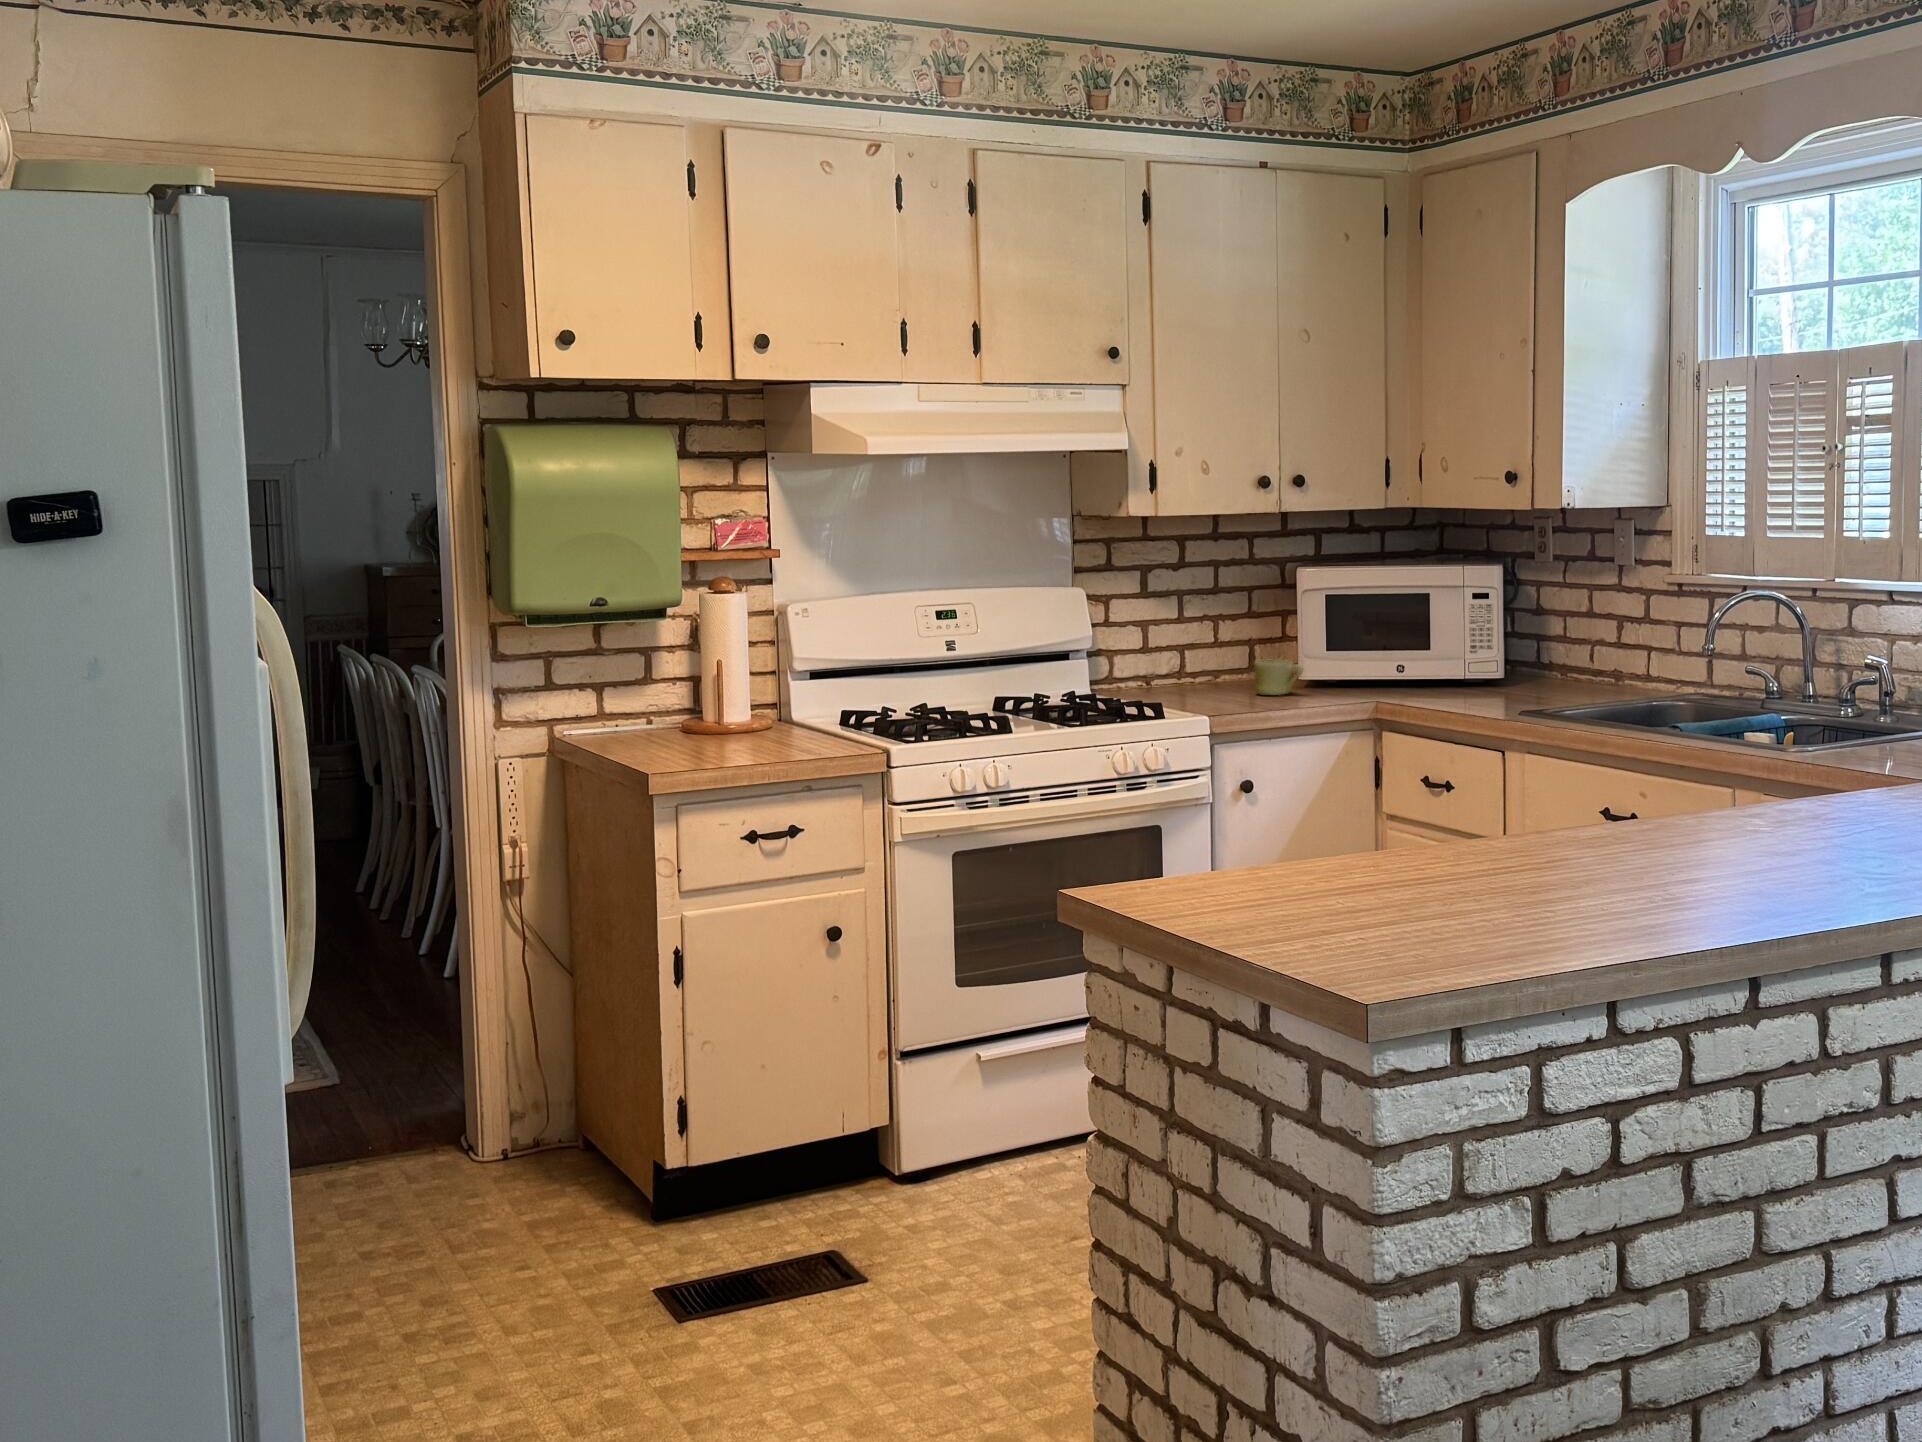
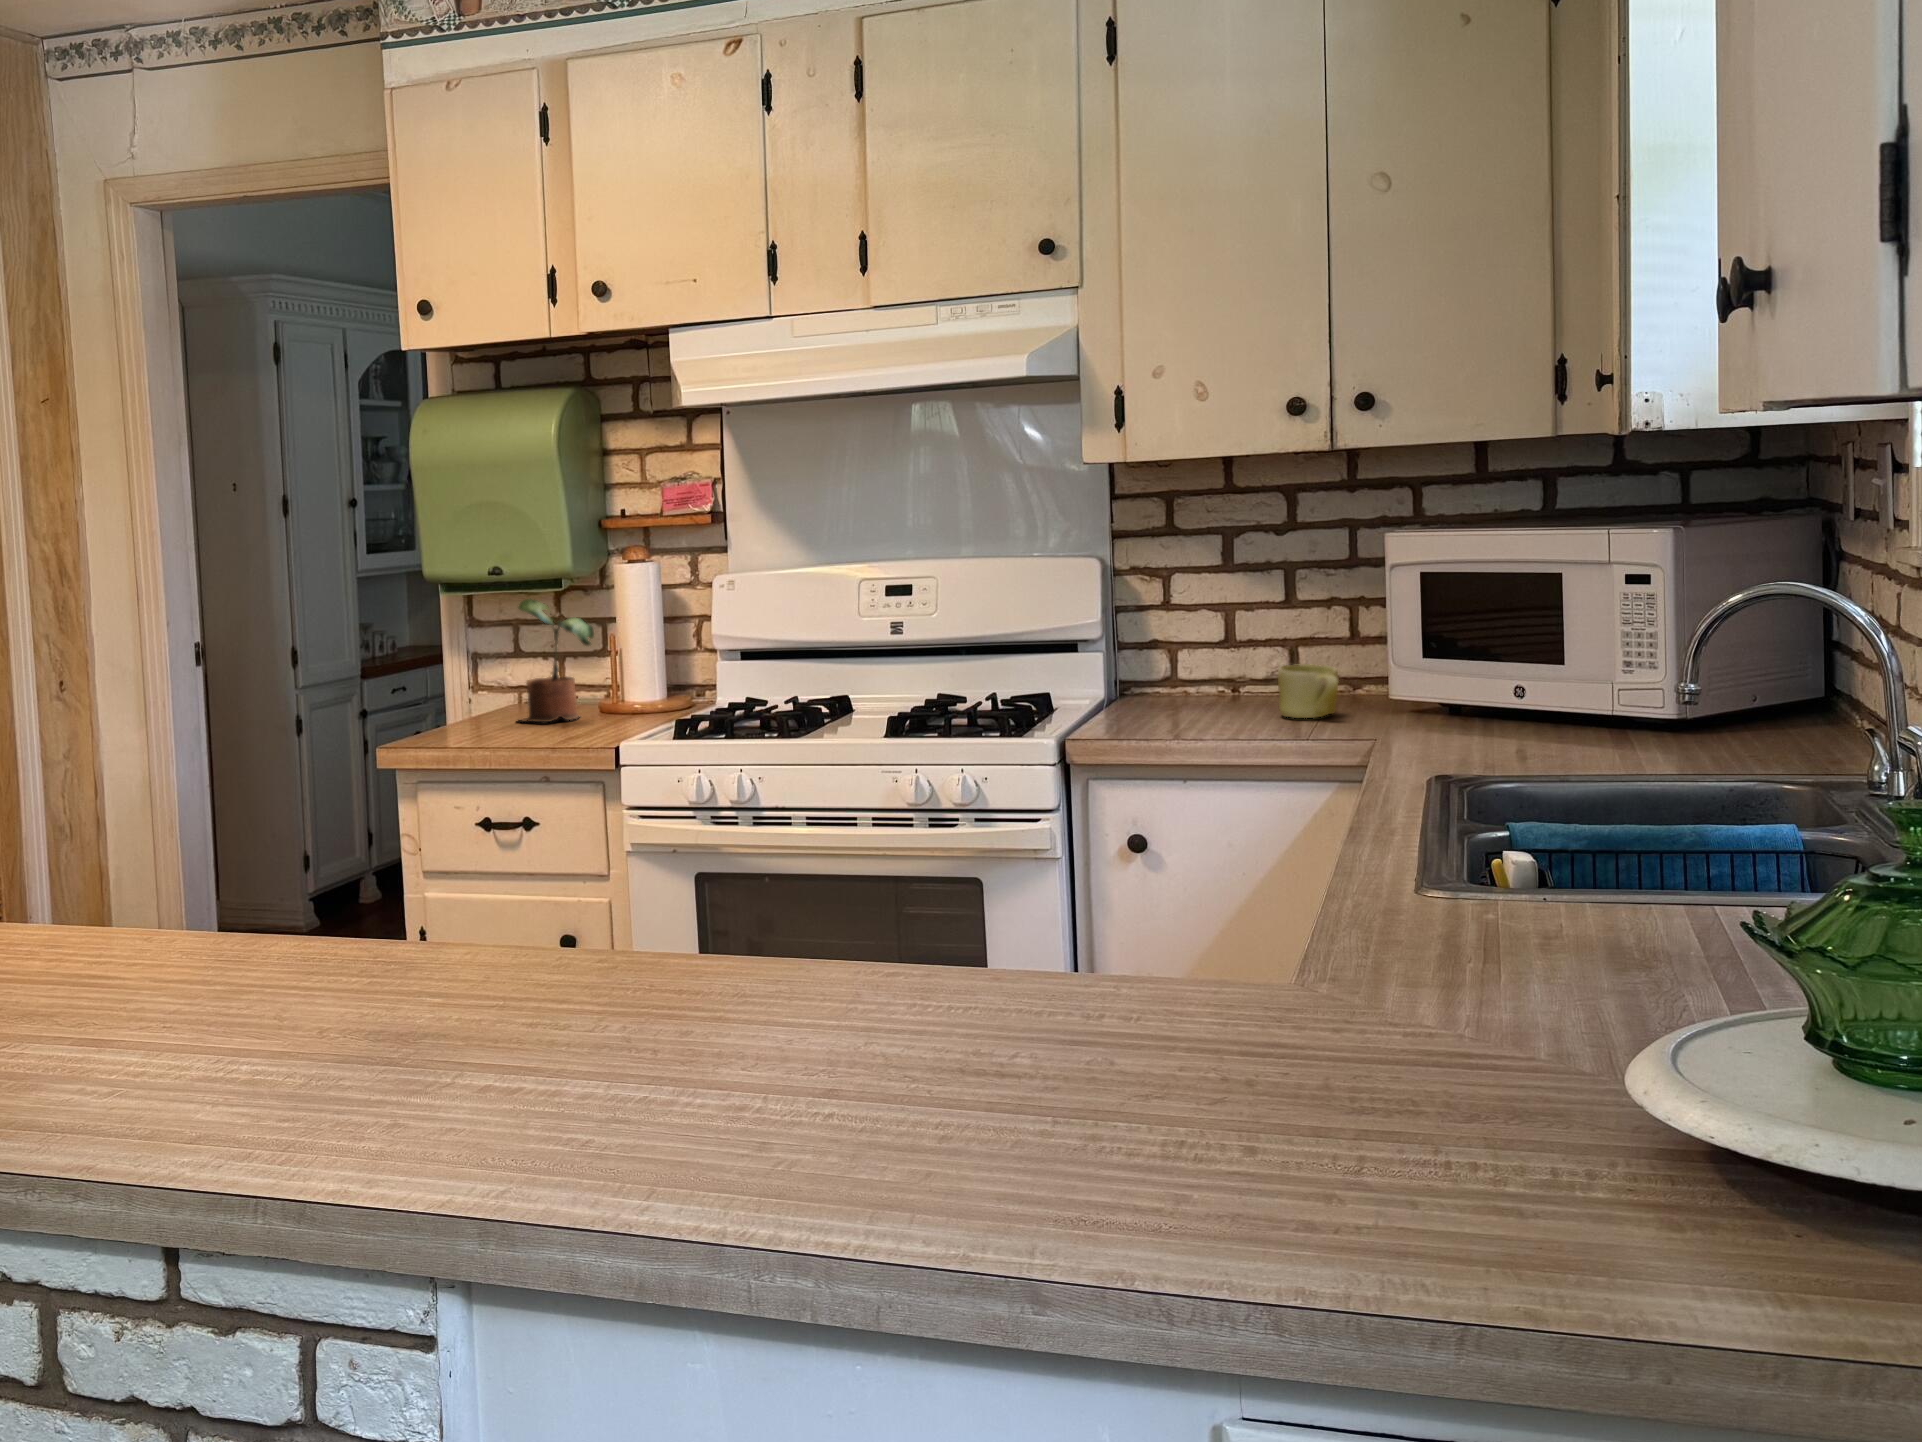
potted plant: none [639,626,739,747] -> present [518,599,594,722]

